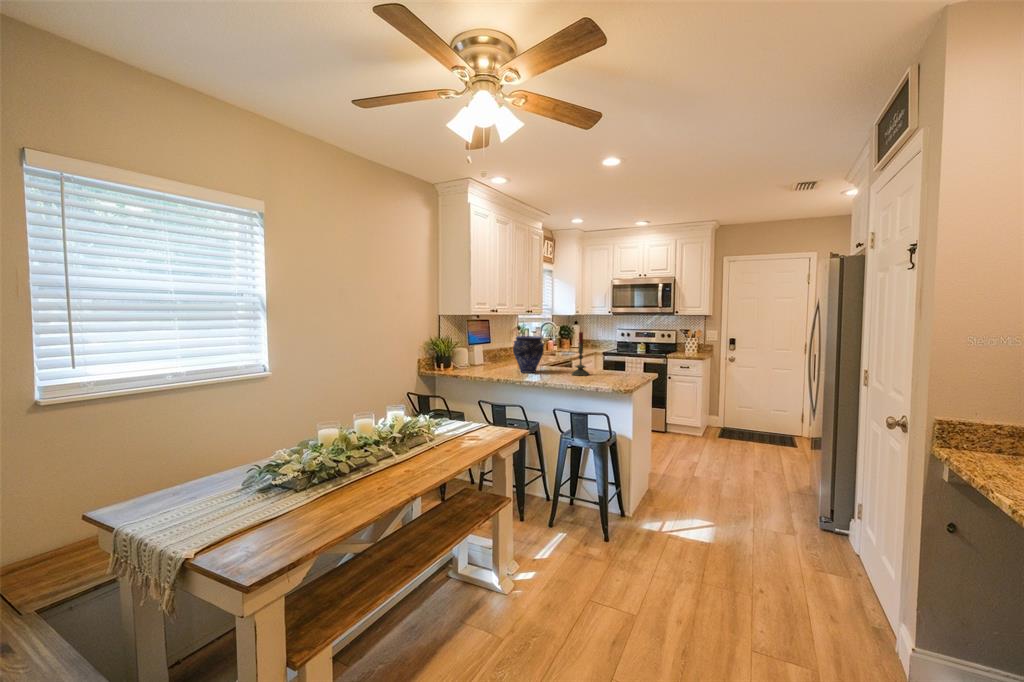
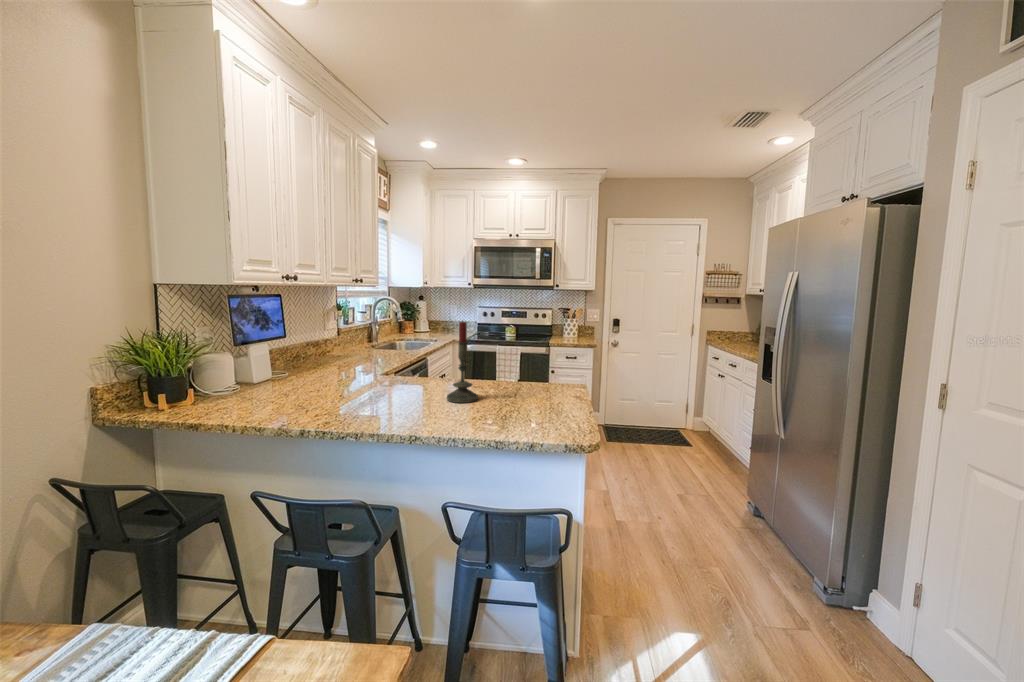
vase: present [513,336,544,373] -> none [328,328,392,401]

